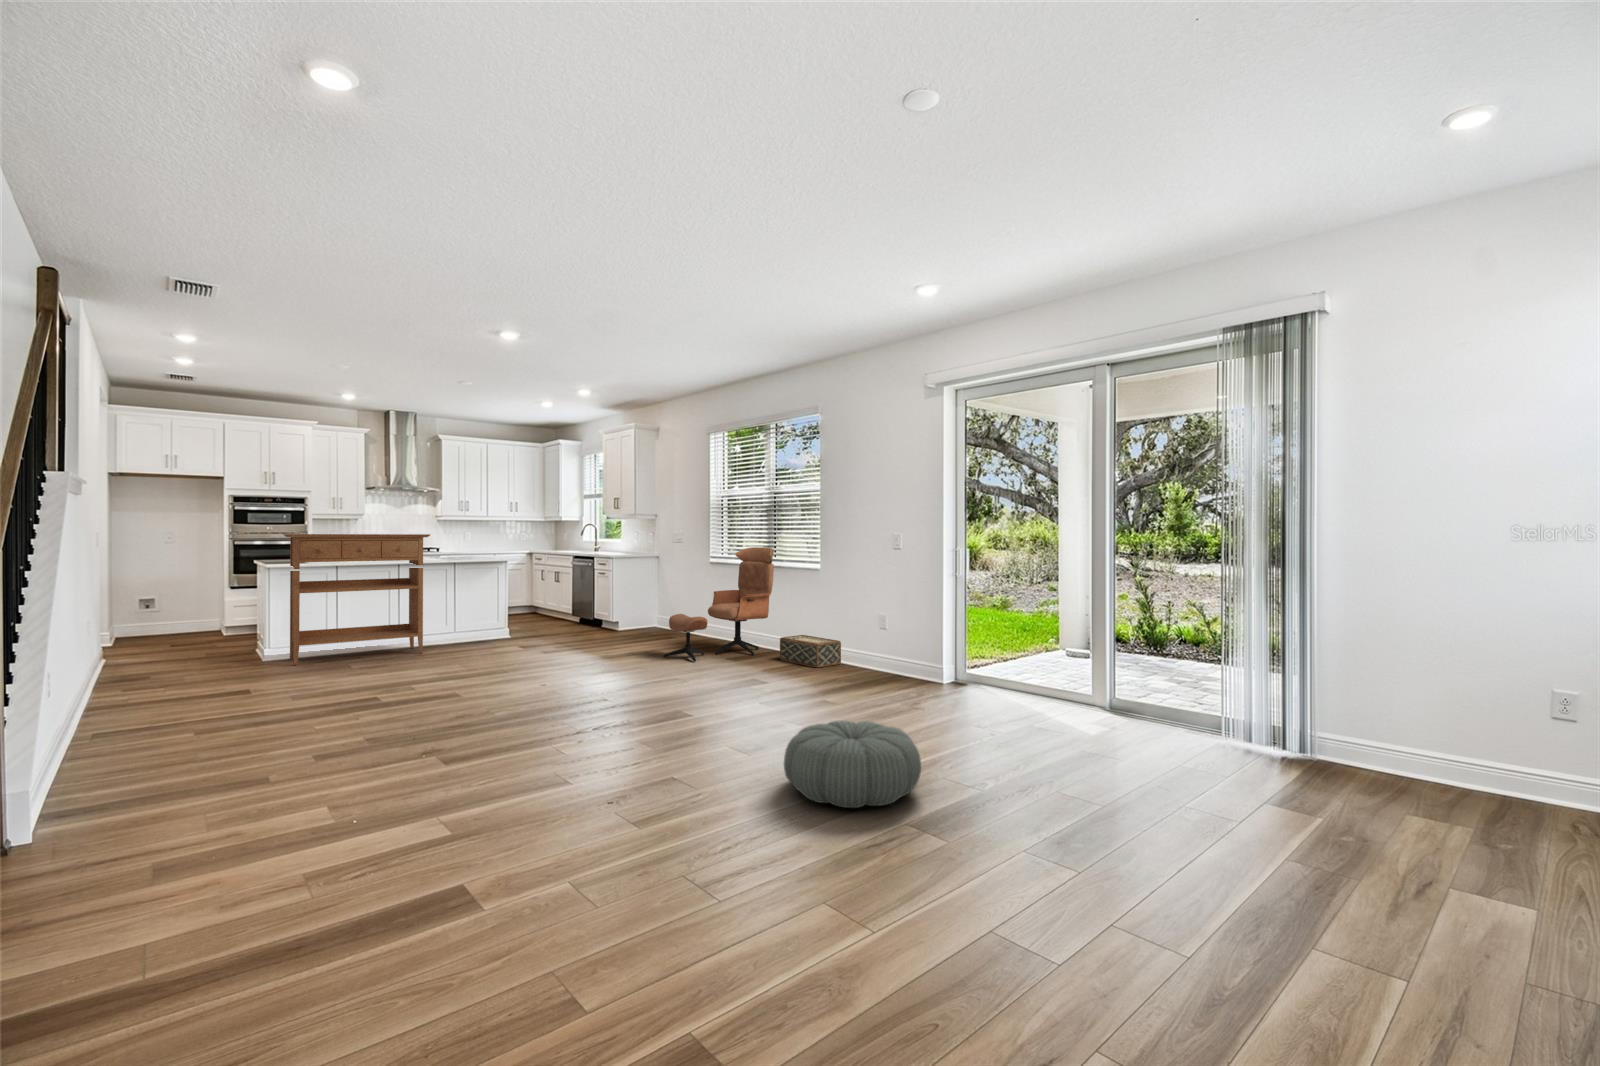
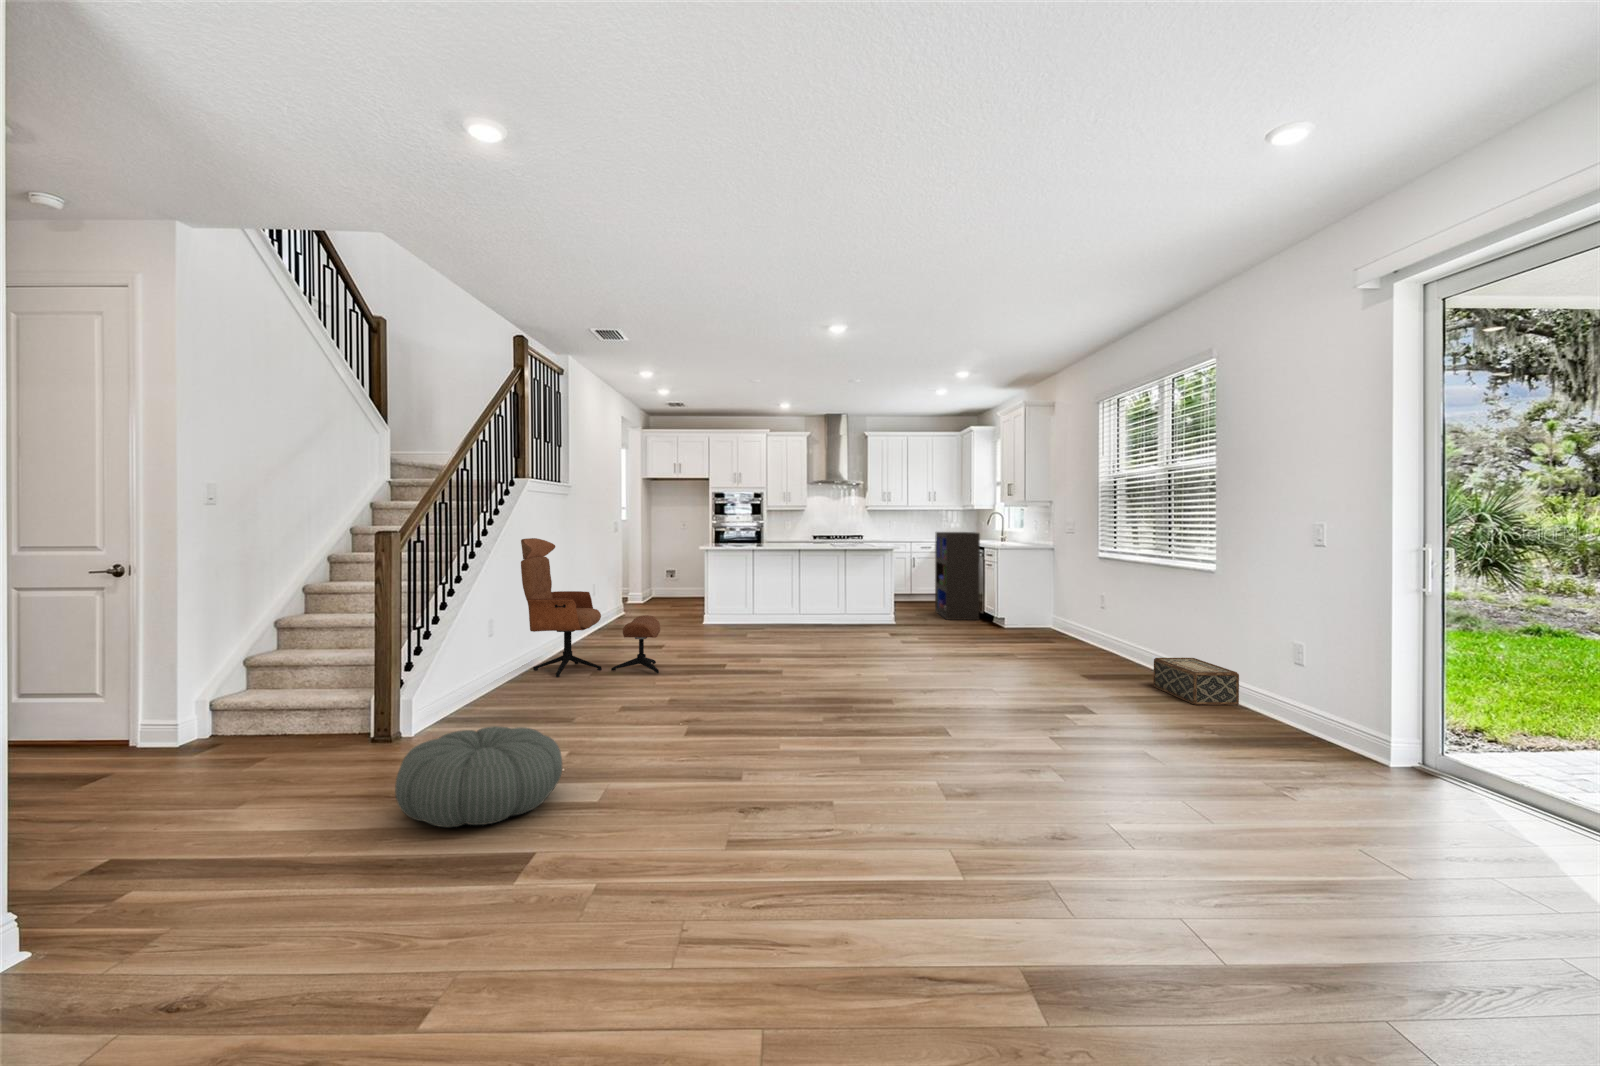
console table: present [283,534,430,665] -> none [703,523,811,633]
bookshelf: none [533,542,586,628] -> present [935,532,980,620]
lounge chair: present [664,547,774,662] -> present [521,538,660,677]
pouf: present [784,720,921,808] -> present [395,726,562,827]

